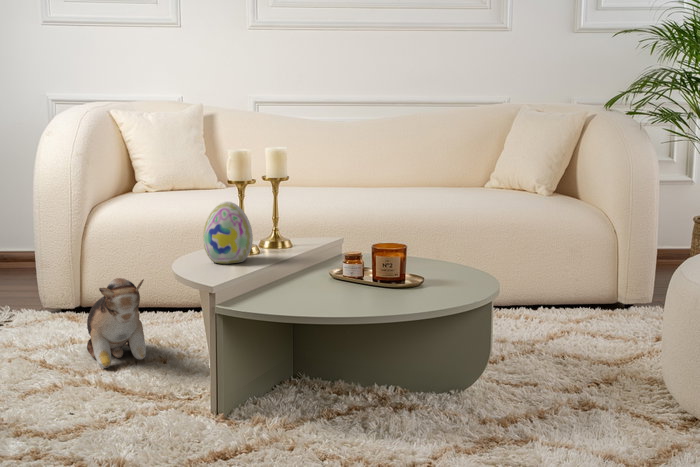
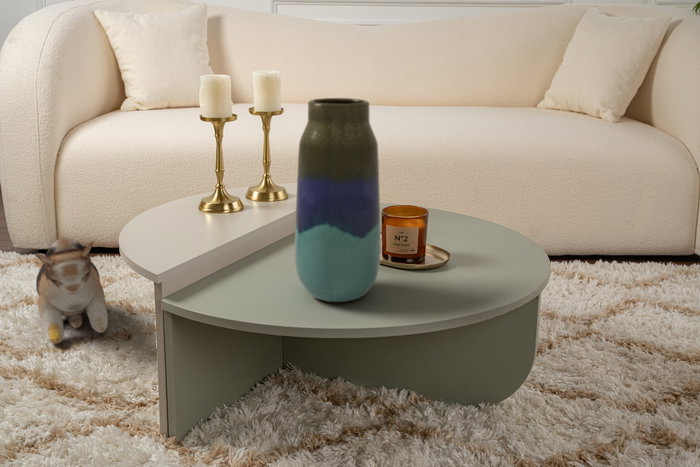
vase: none [313,159,374,303] -> present [295,98,381,302]
decorative egg: present [203,202,253,264] -> none [161,147,227,230]

